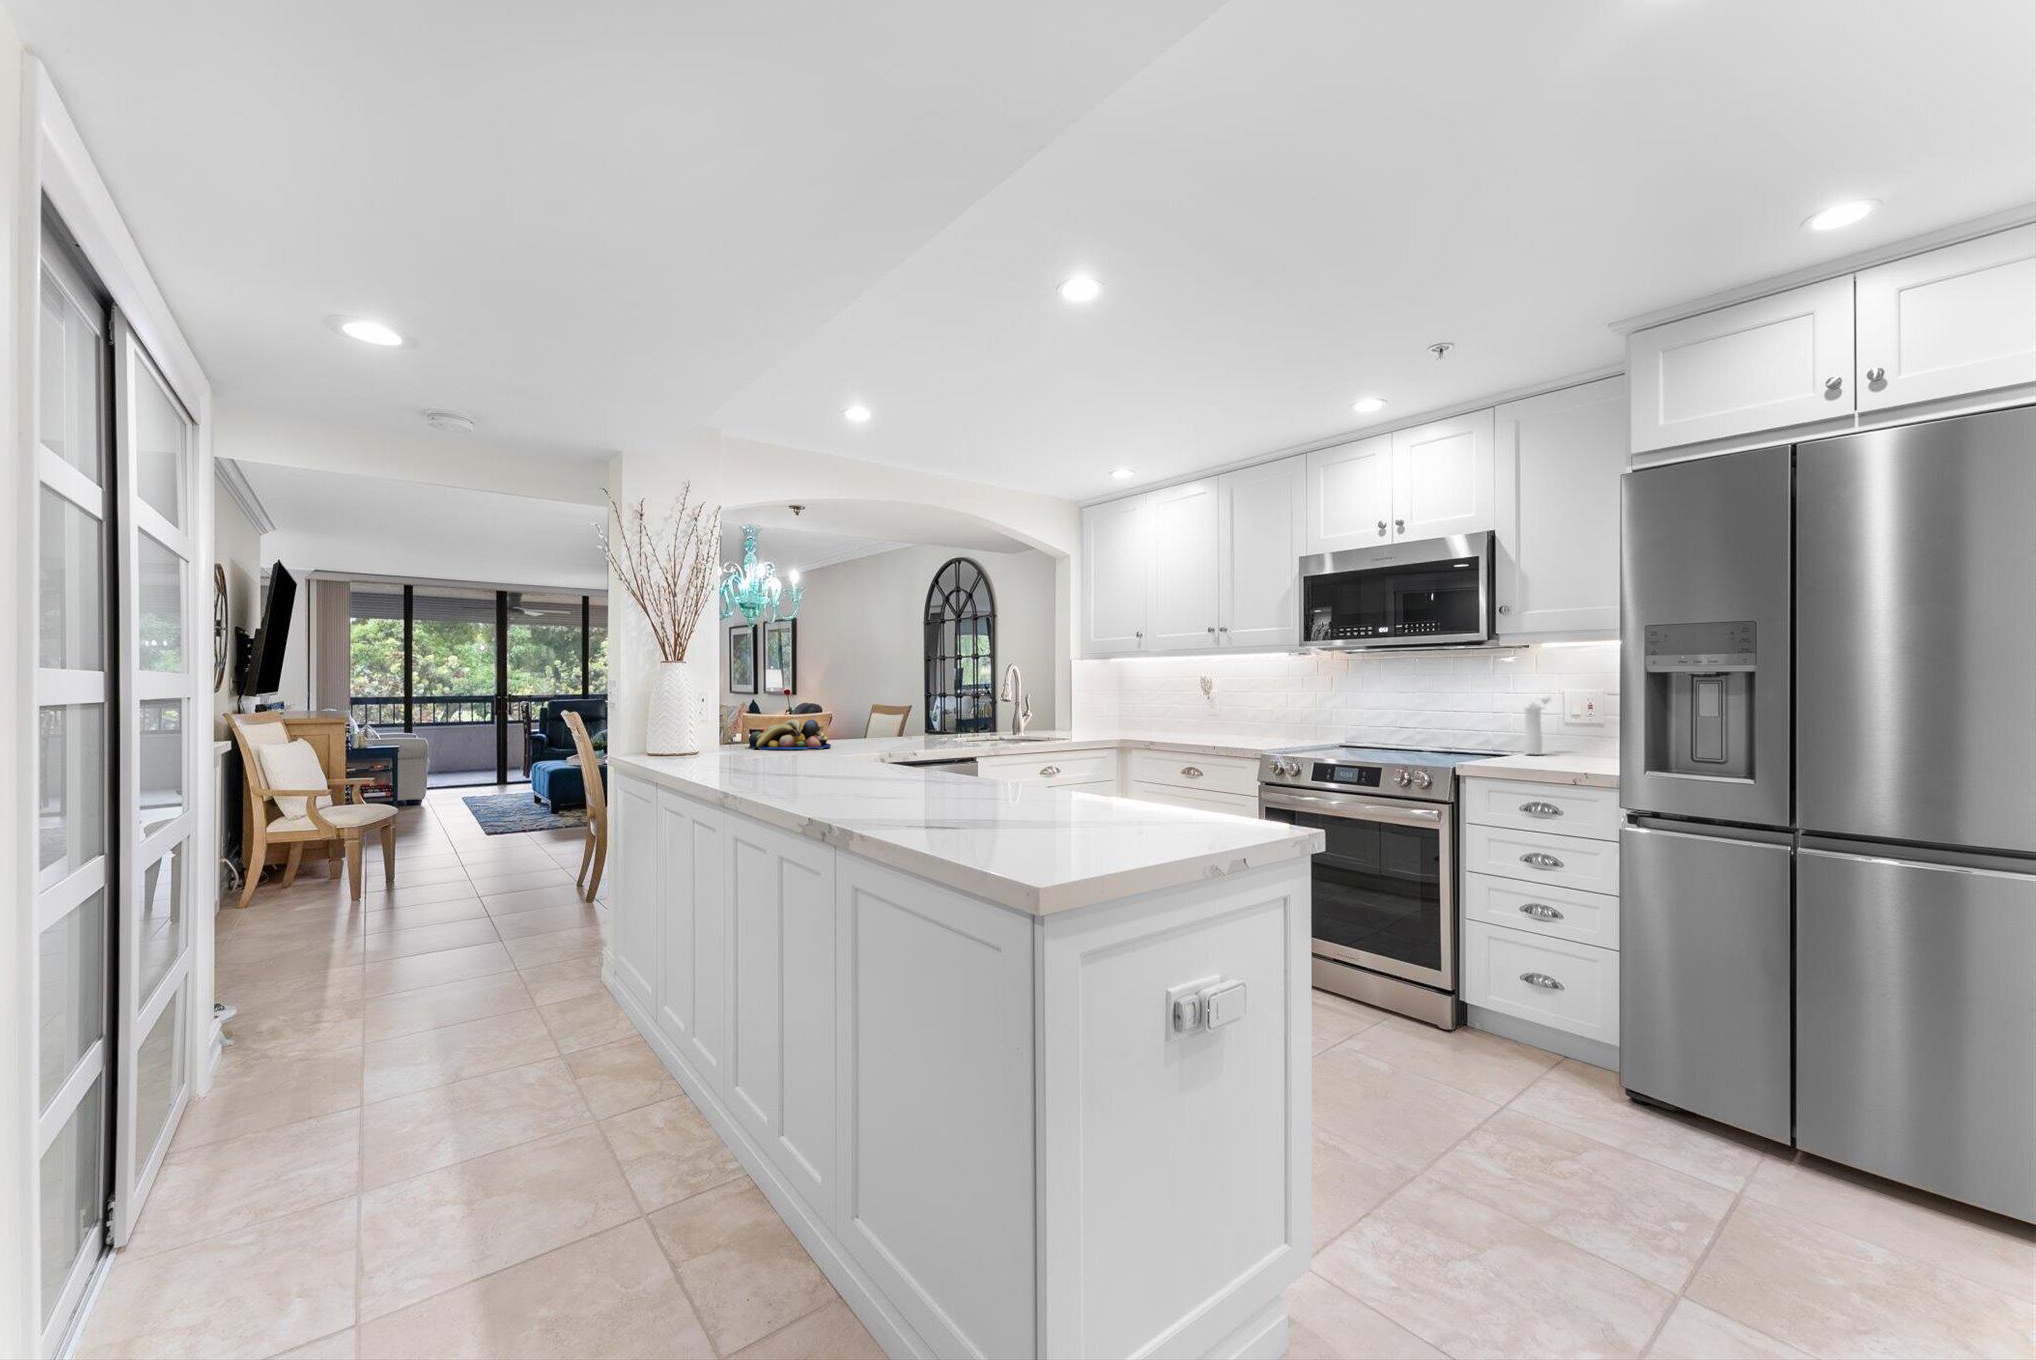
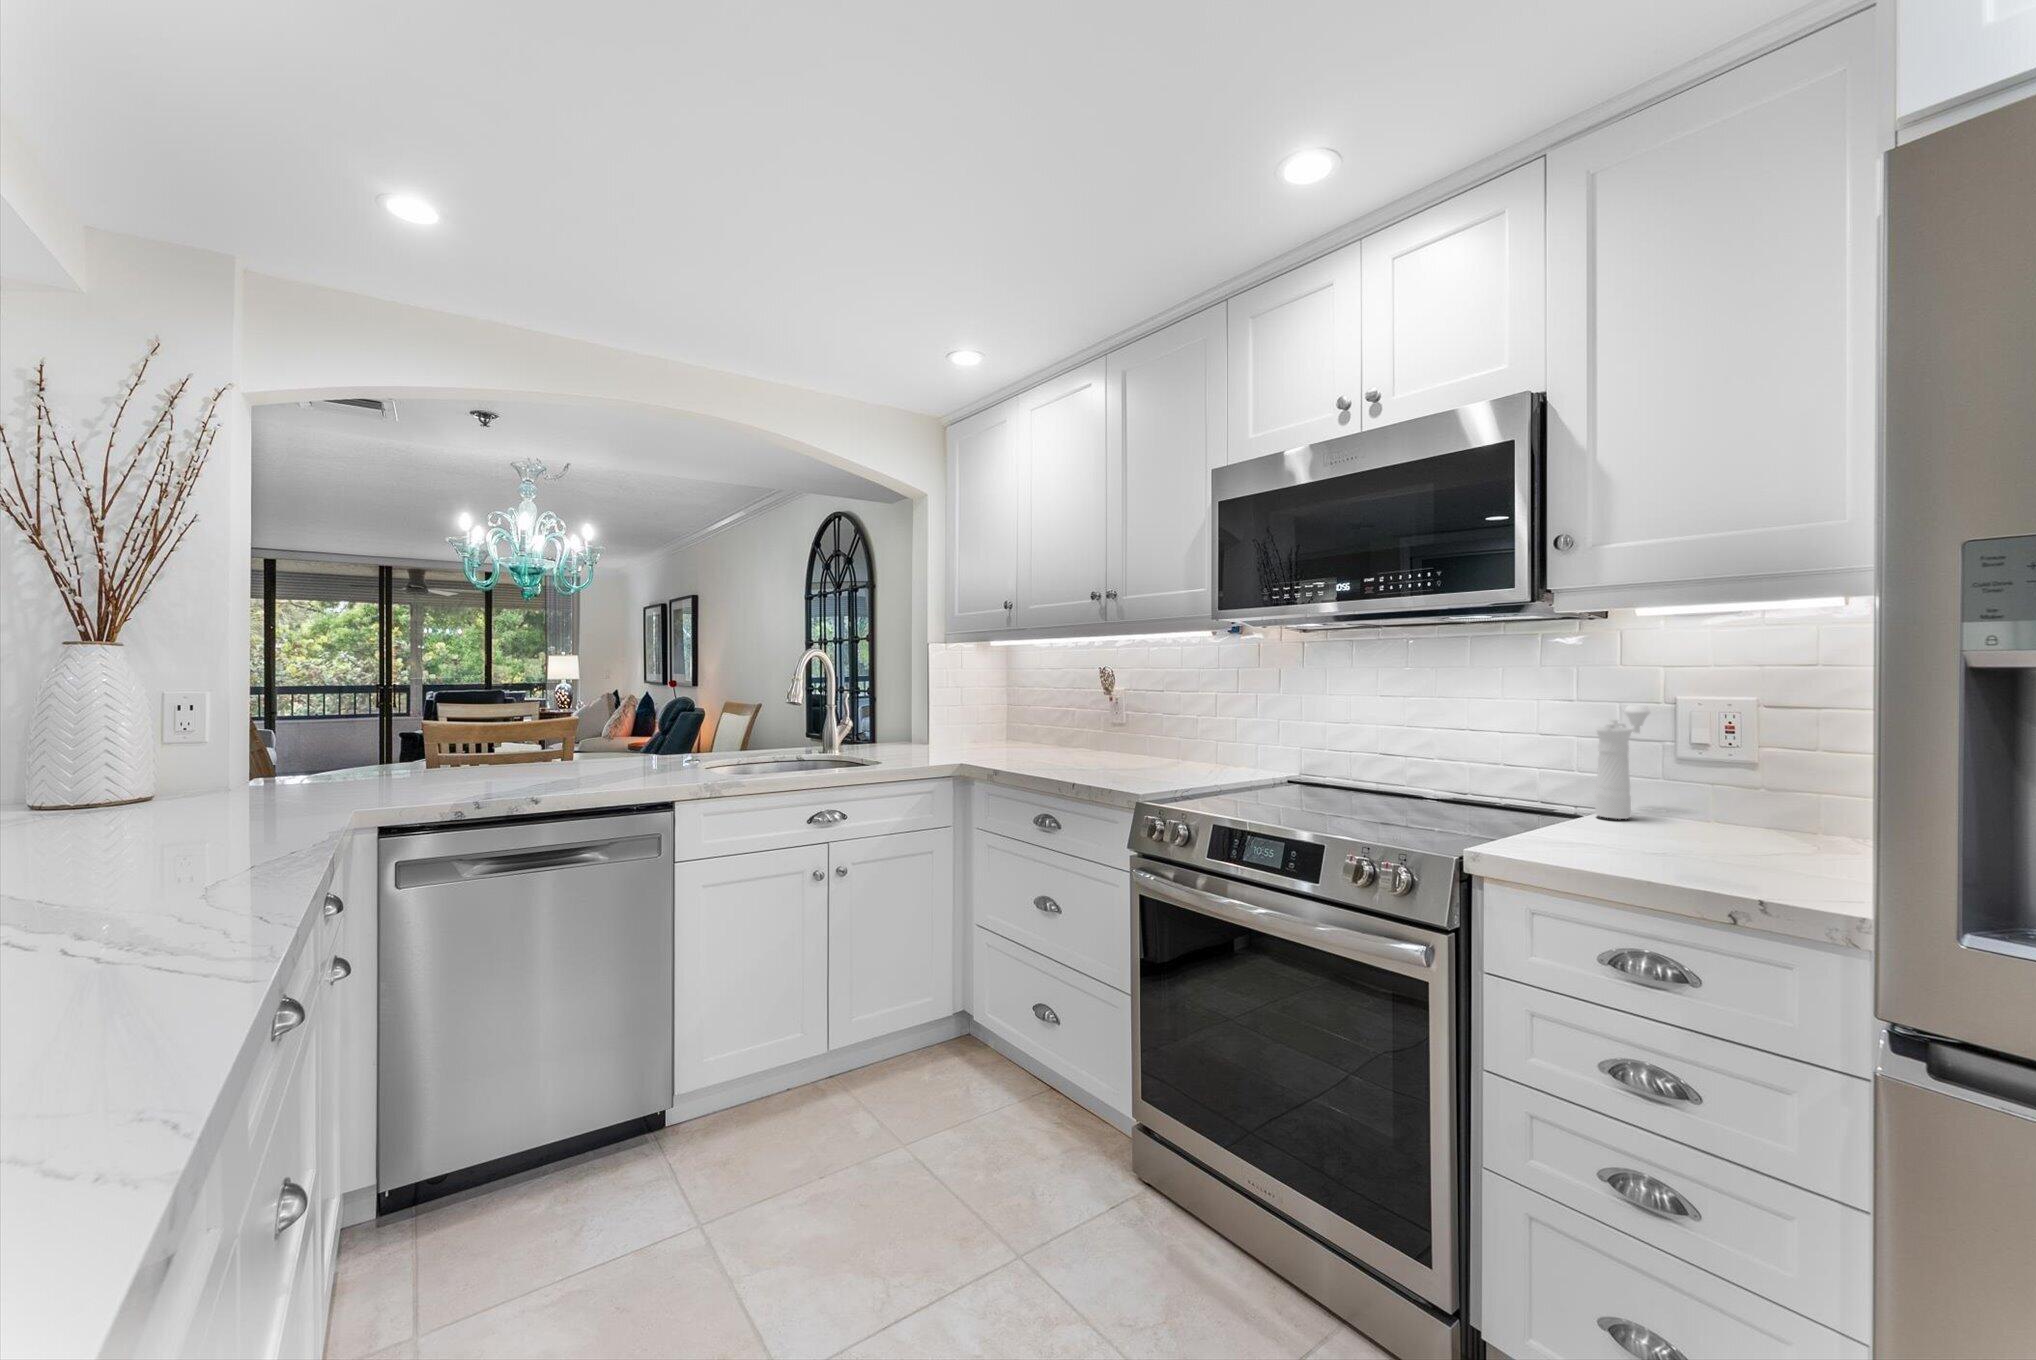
fruit bowl: present [748,719,831,750] -> none [317,734,476,787]

